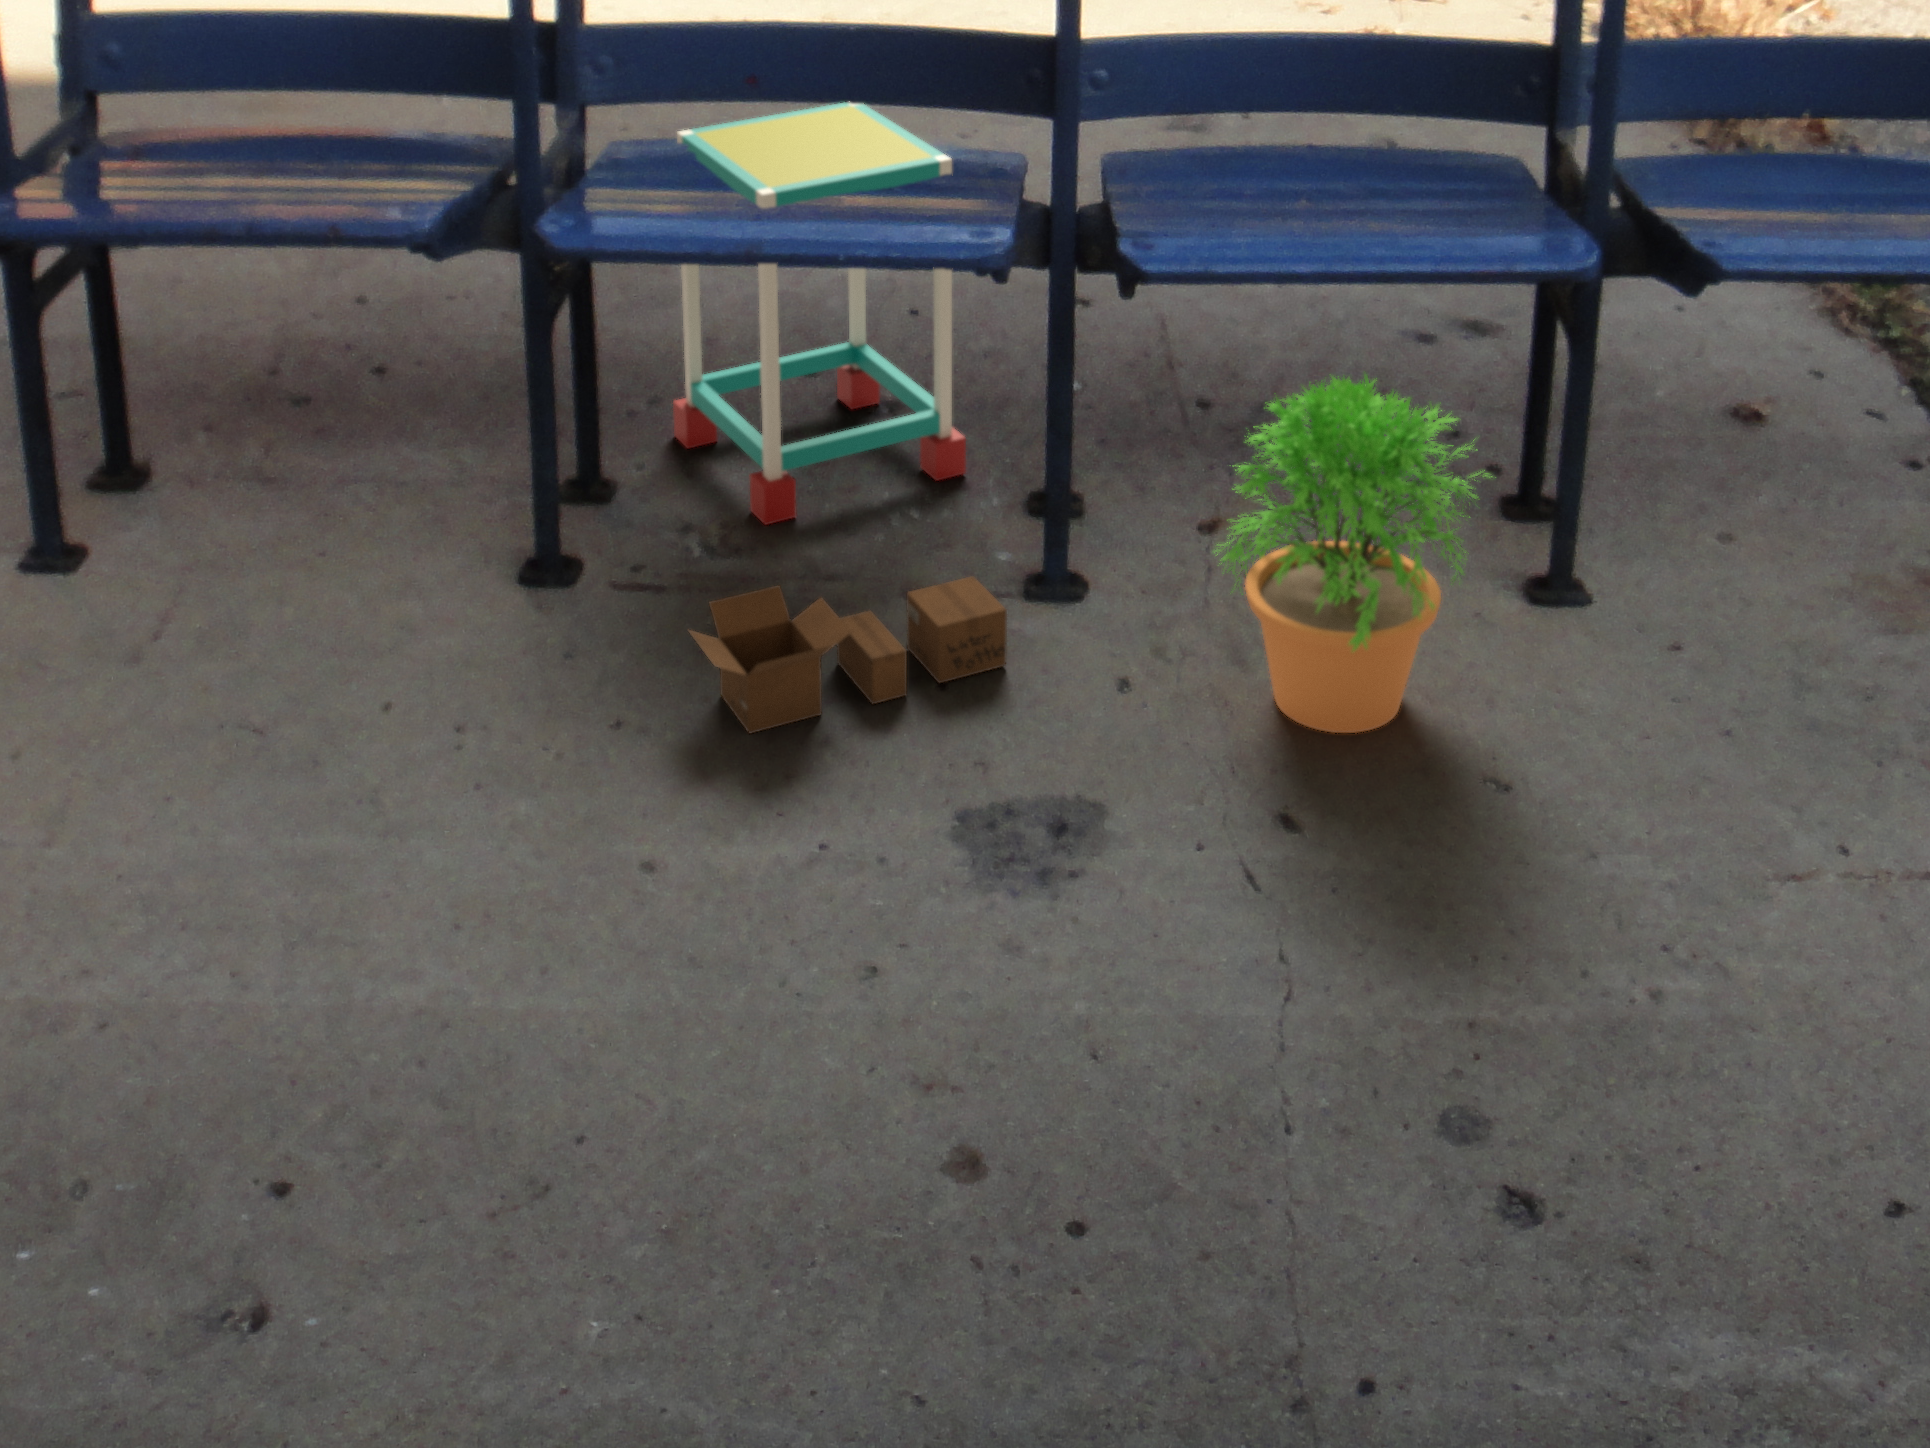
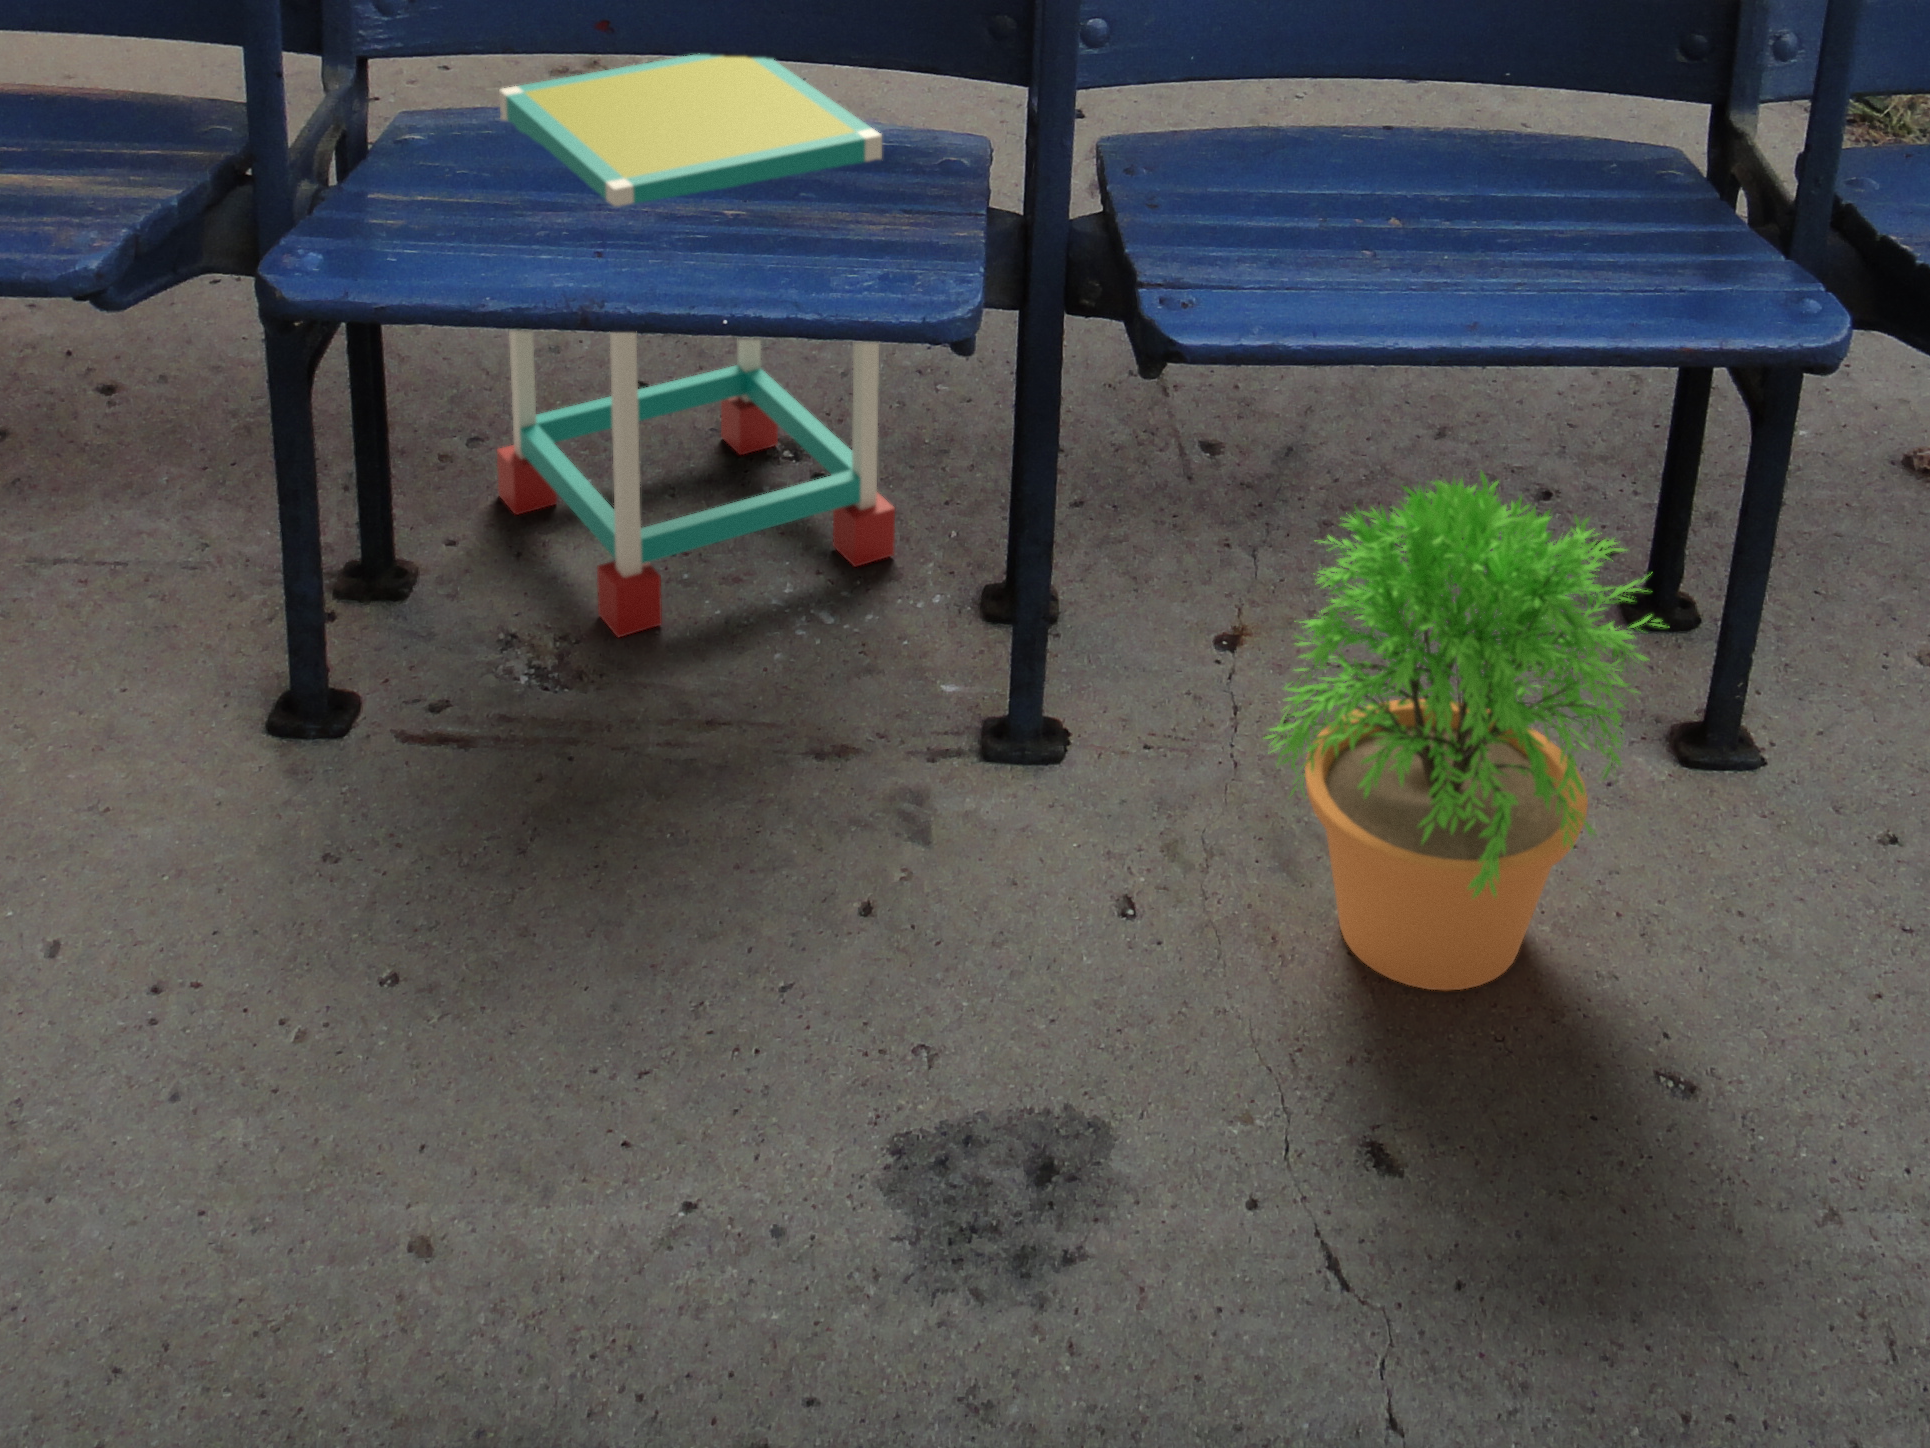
cardboard box: present [689,576,1007,733] -> none [492,741,959,998]

